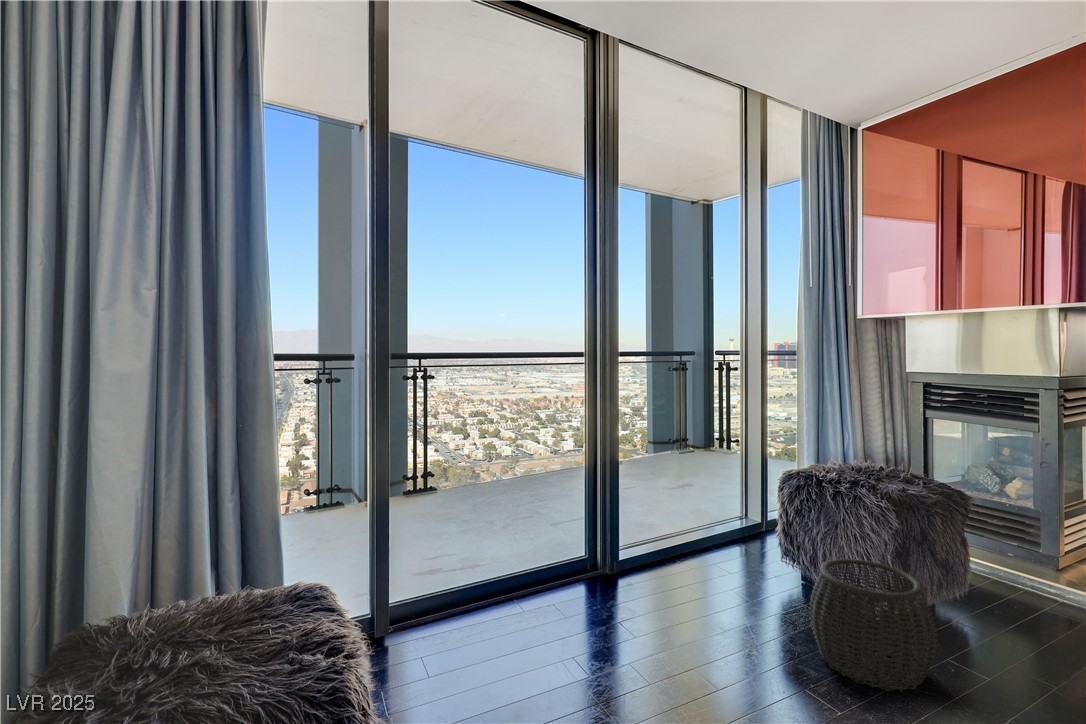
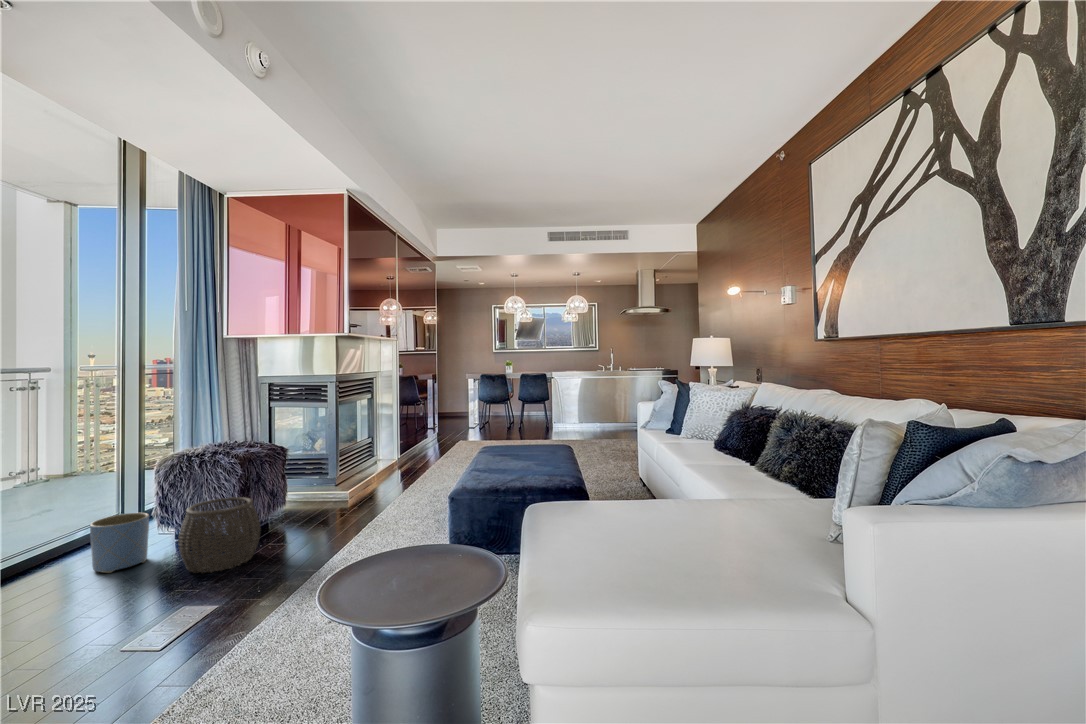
planter: none [715,535,774,609] -> present [90,513,149,573]

